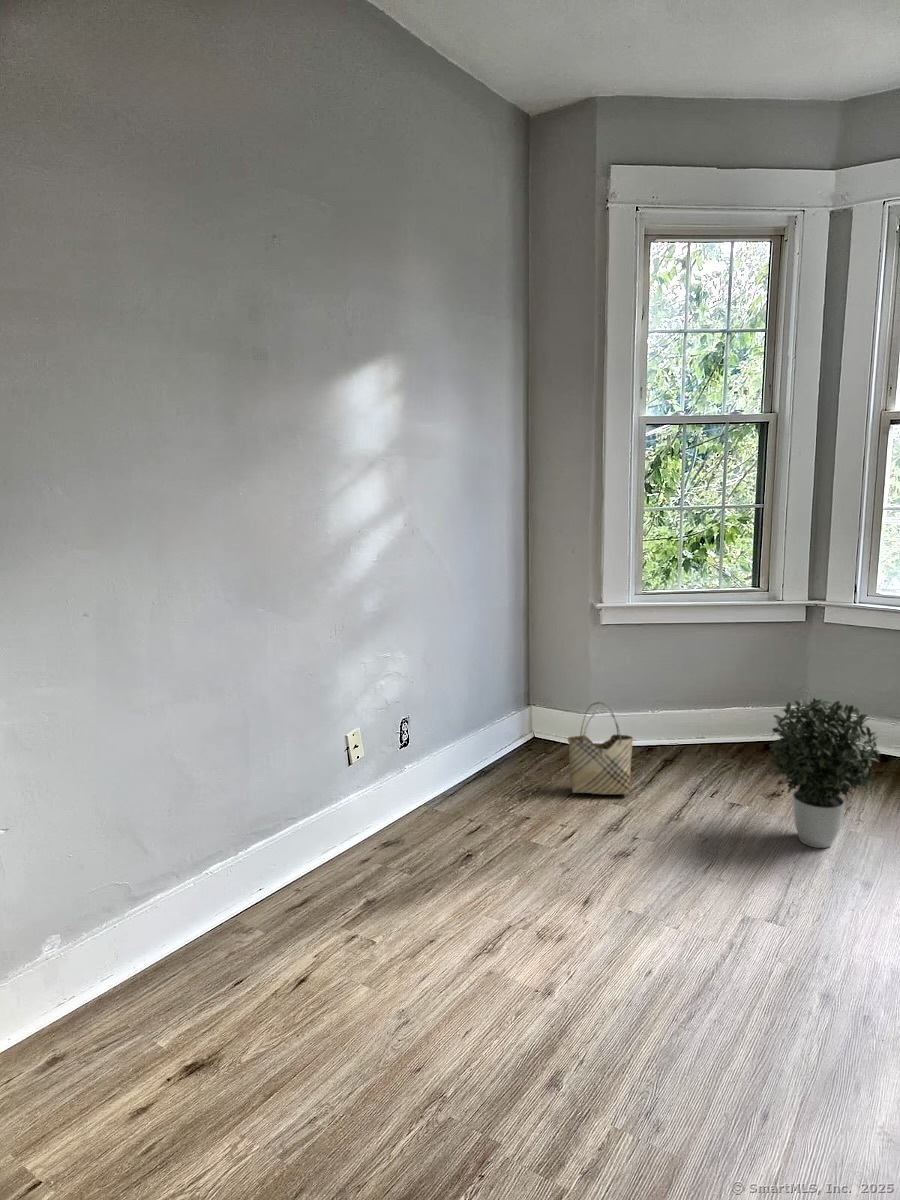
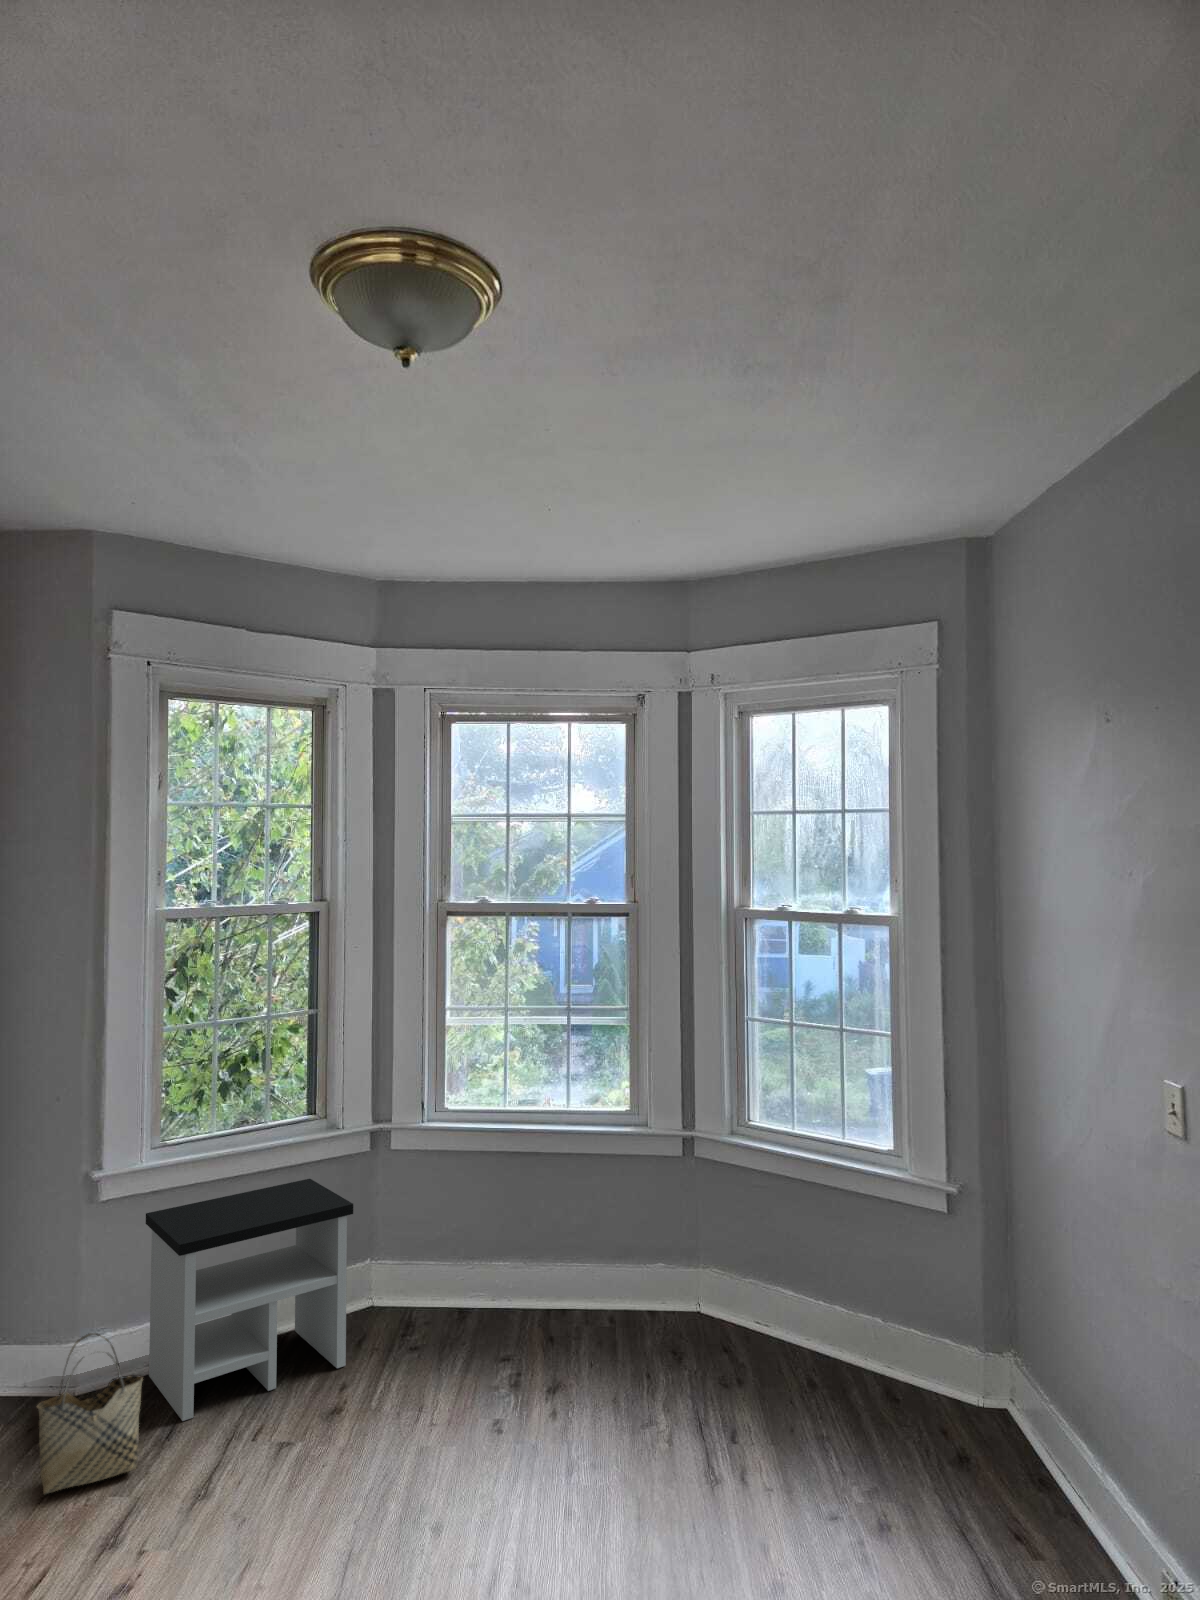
side table: none [633,634,791,777] -> present [146,1179,353,1421]
potted plant: present [769,698,880,848] -> none [327,1276,455,1483]

